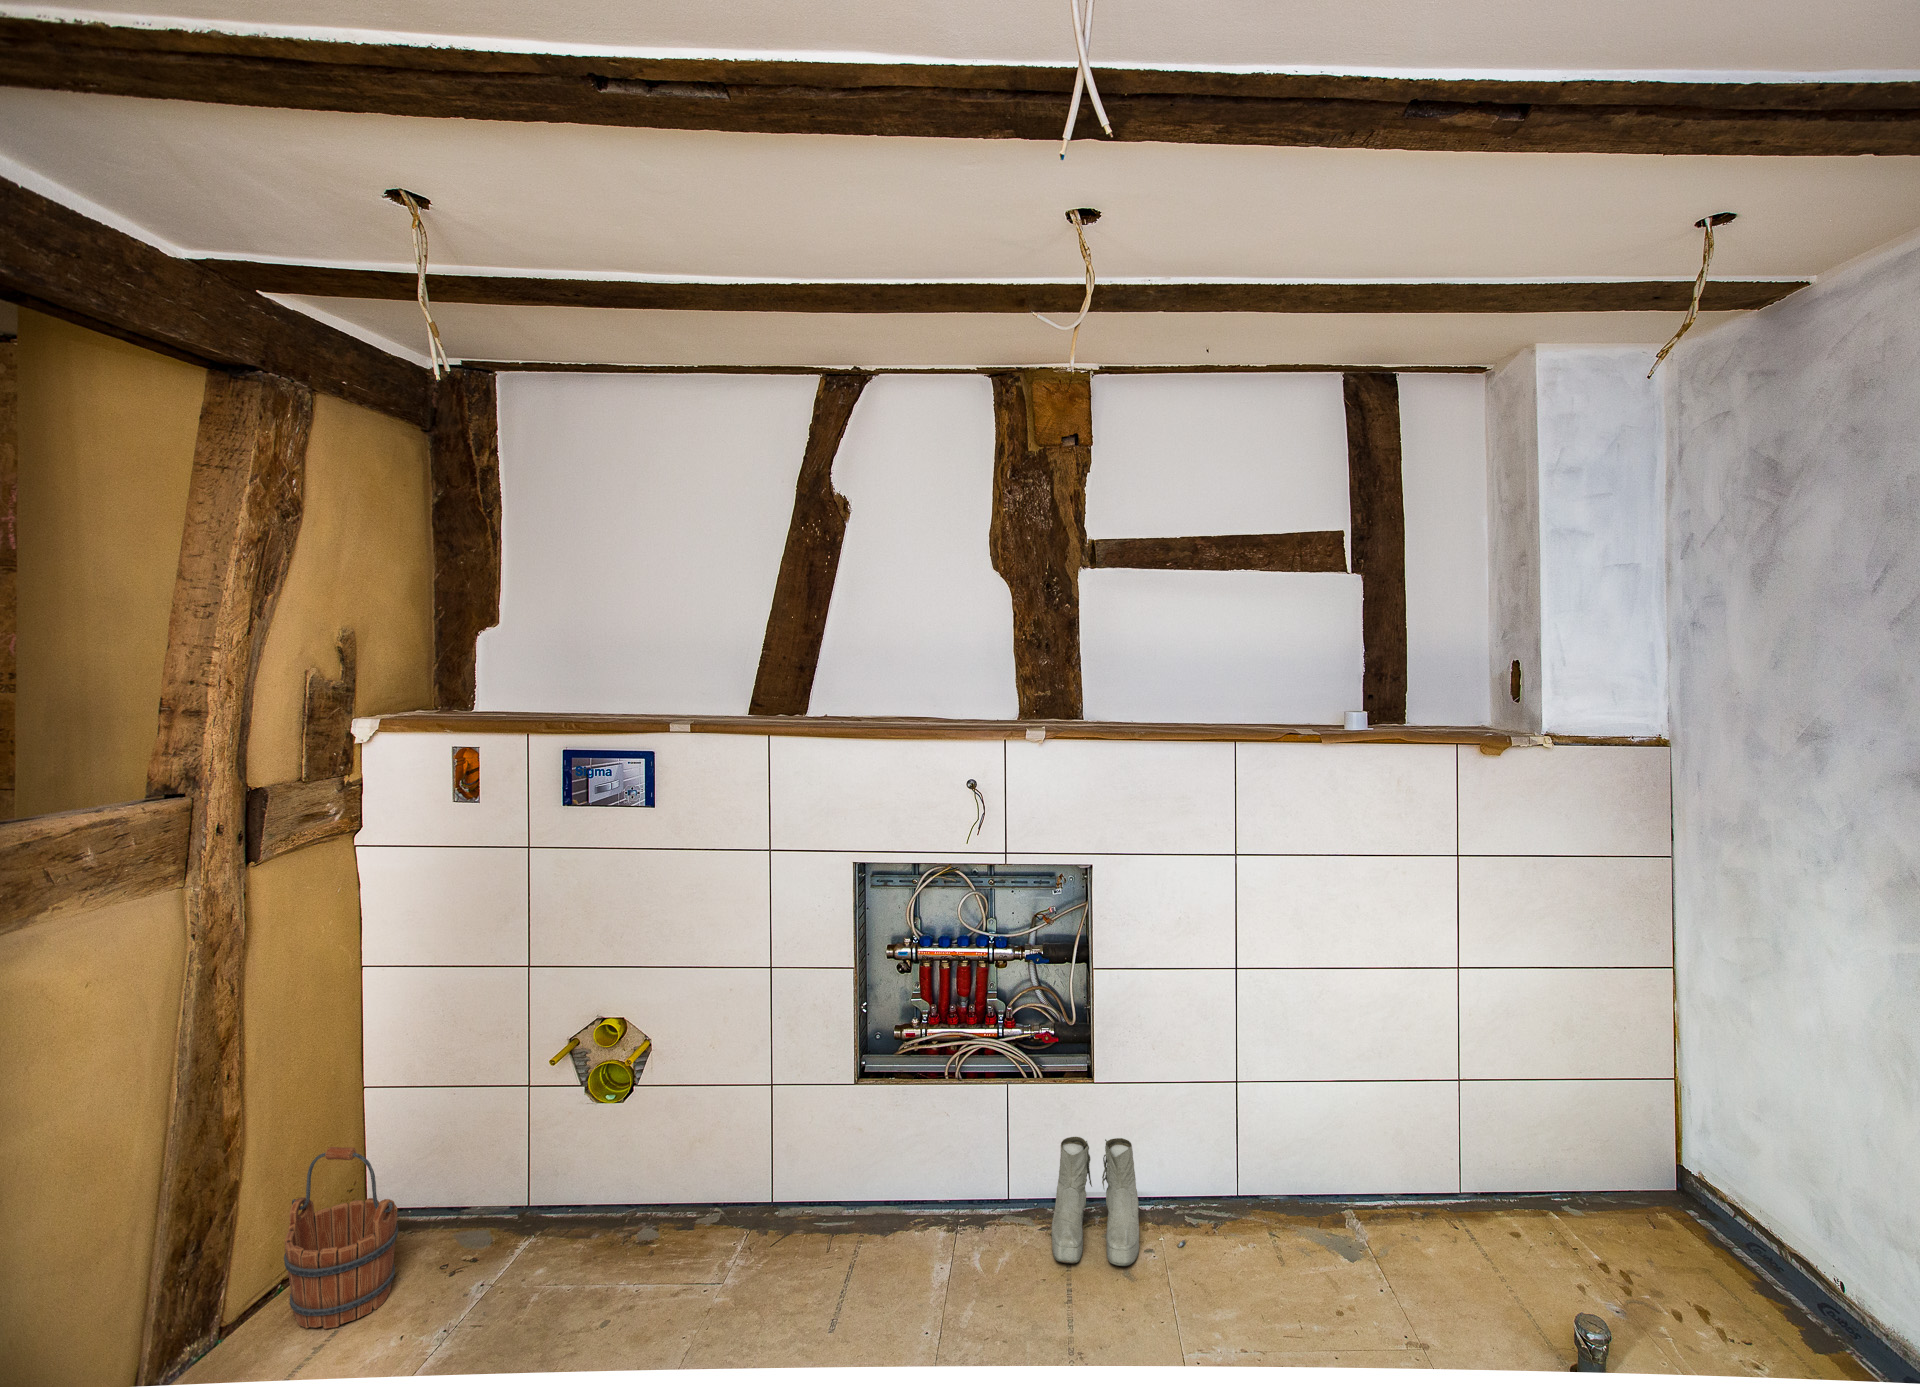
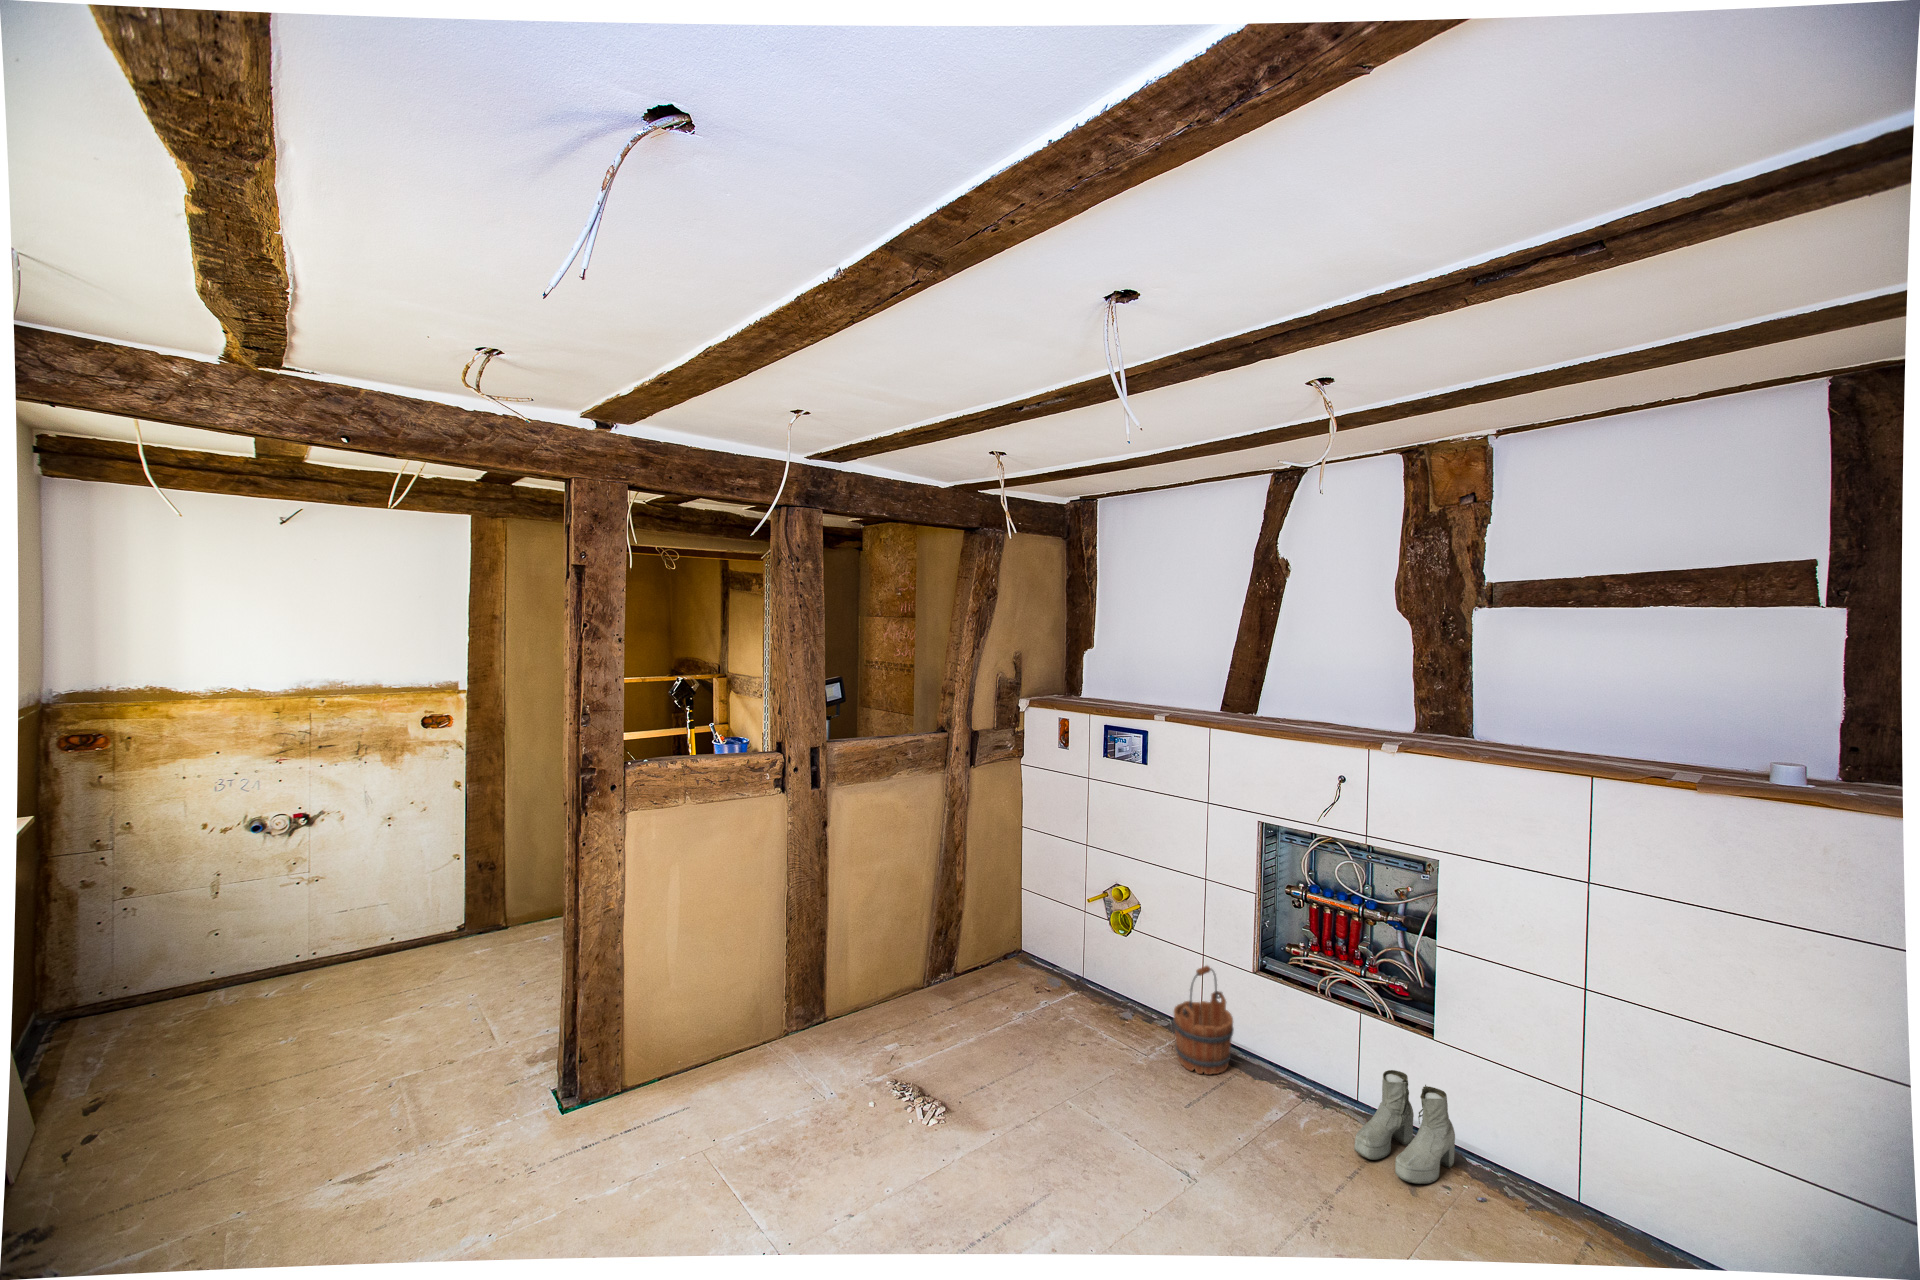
wooden bucket: present [284,1147,398,1329] -> present [1173,966,1234,1074]

